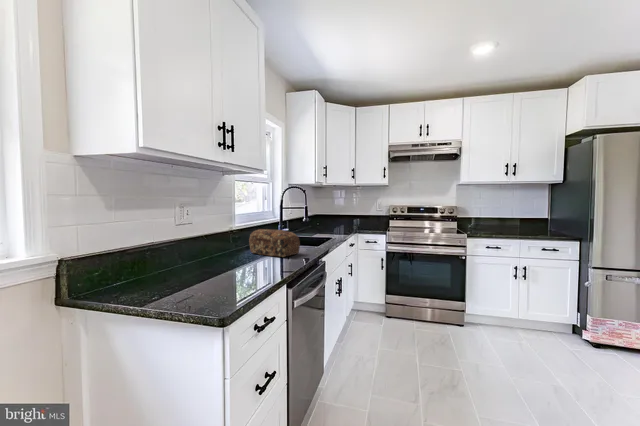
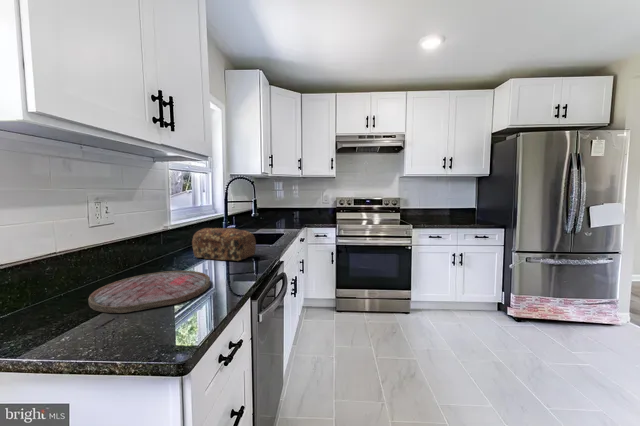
cutting board: none [173,261,257,286] -> present [88,271,210,313]

